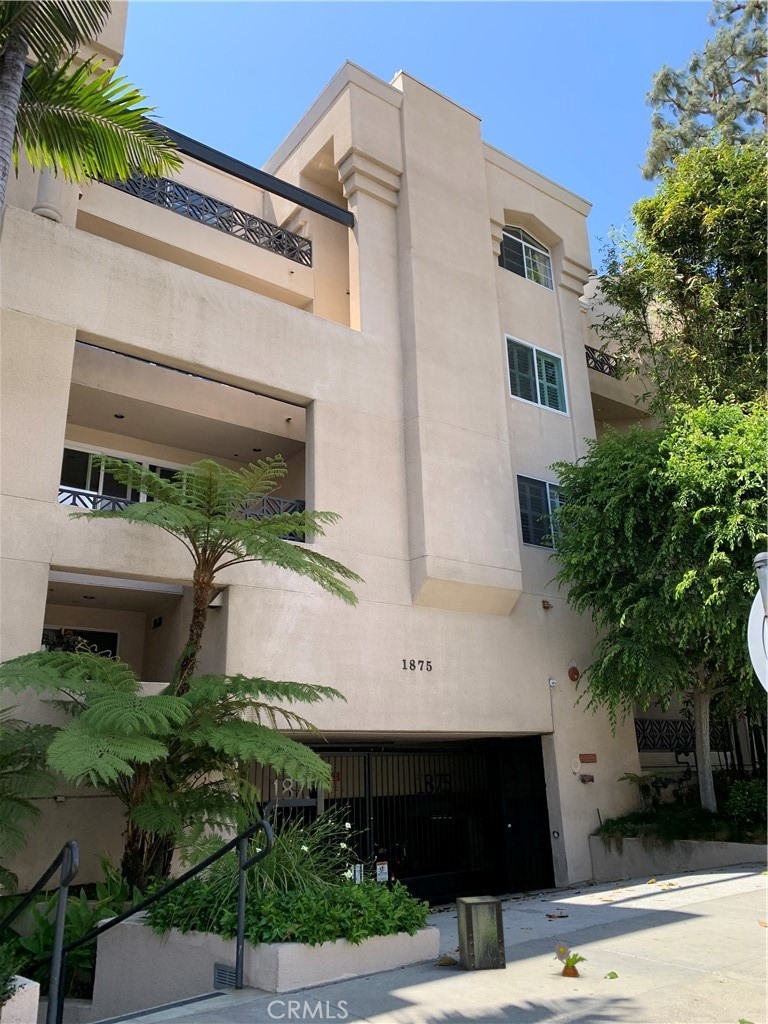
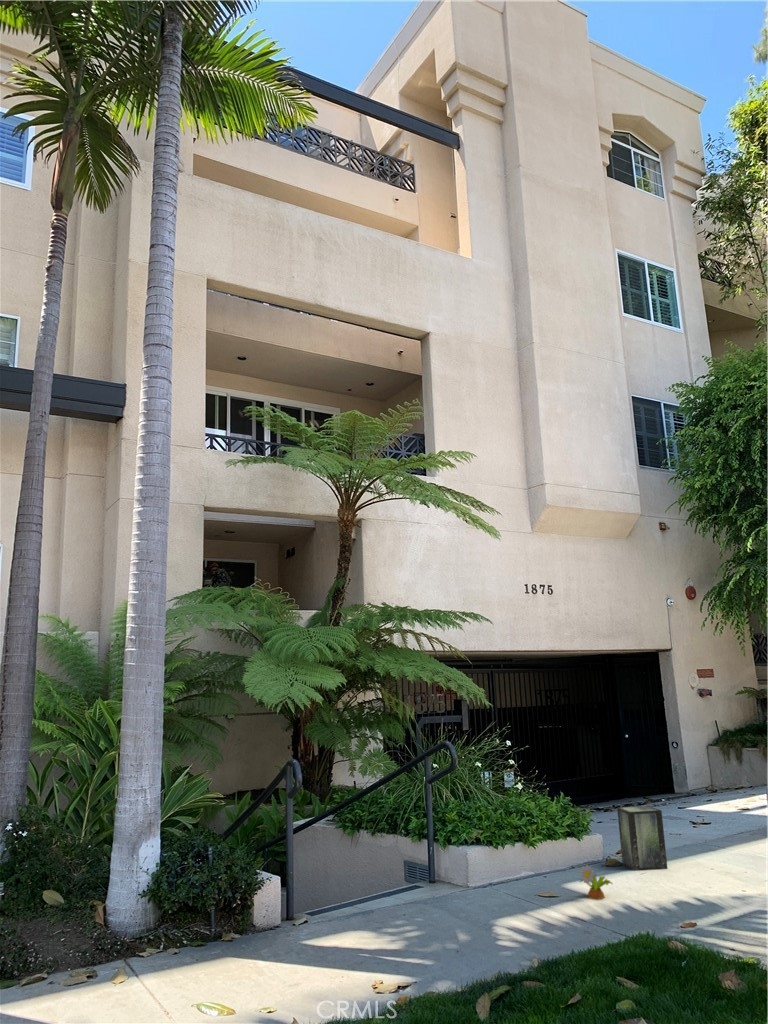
decorative plant: present [554,942,587,977] -> present [580,865,613,899]

